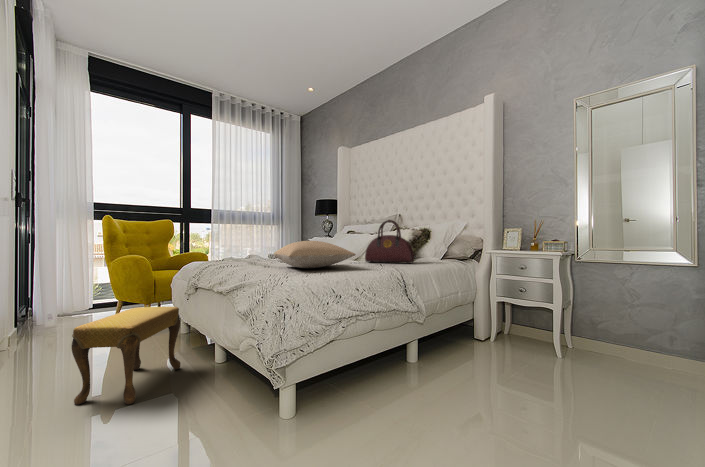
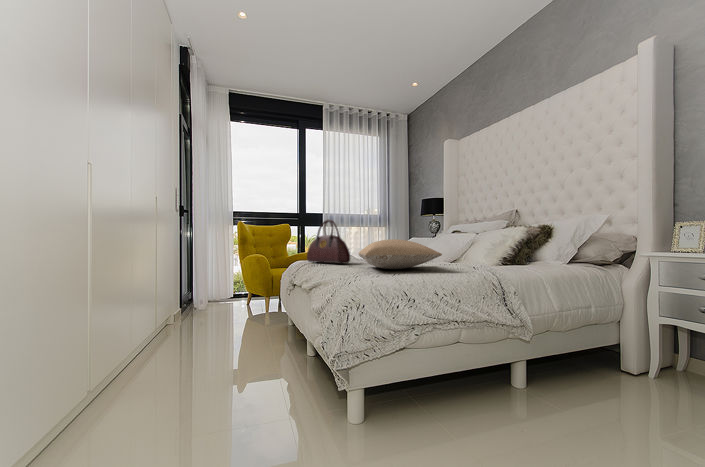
handbag: present [365,220,414,263] -> present [307,219,350,263]
footstool: present [72,307,181,405] -> none [189,300,277,386]

